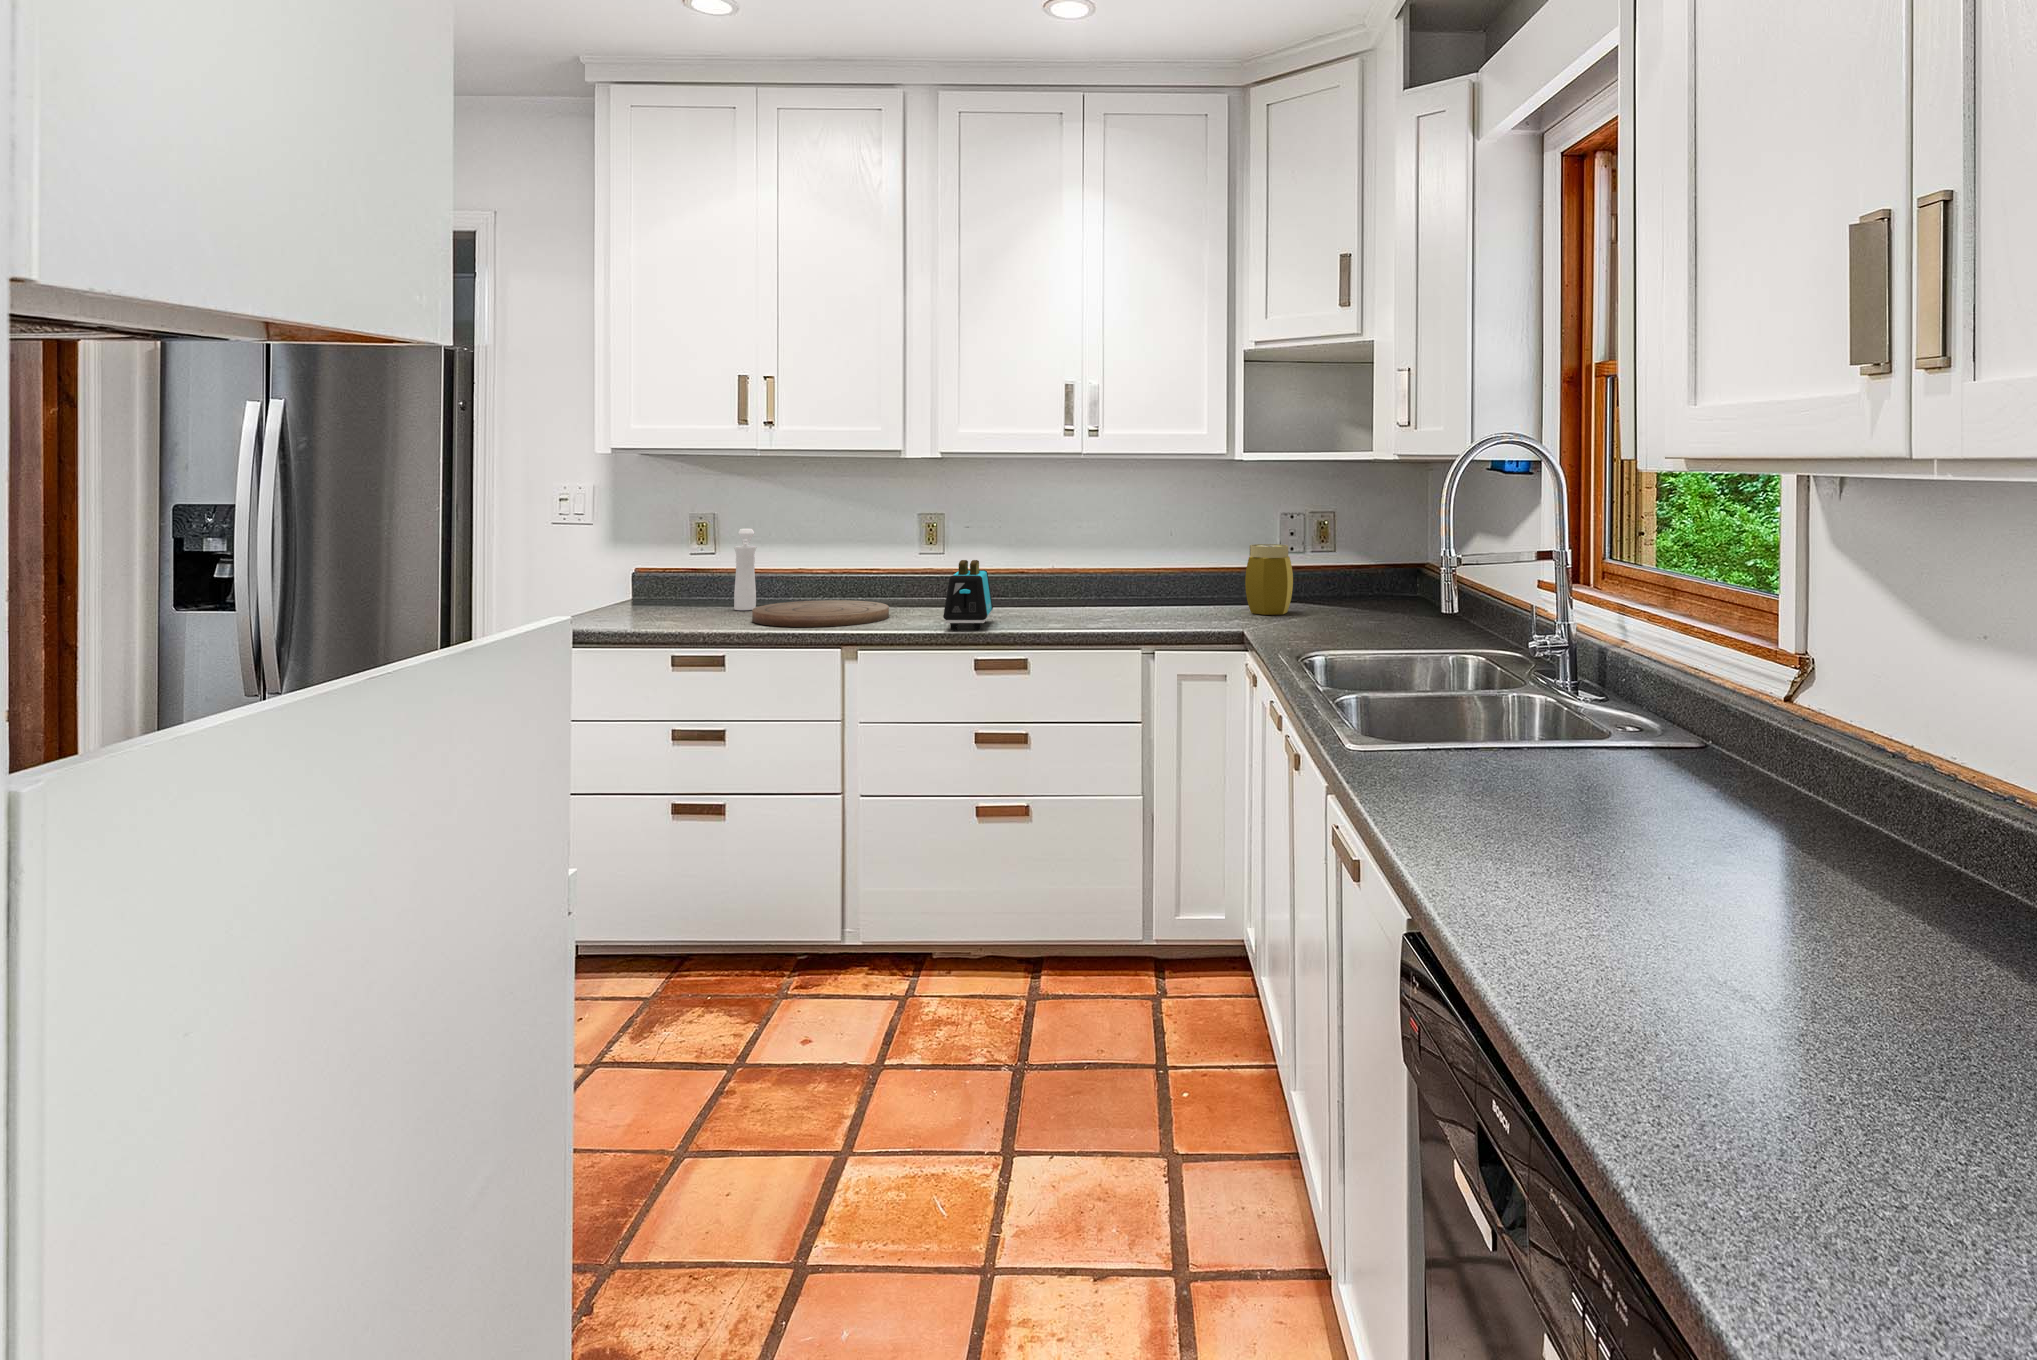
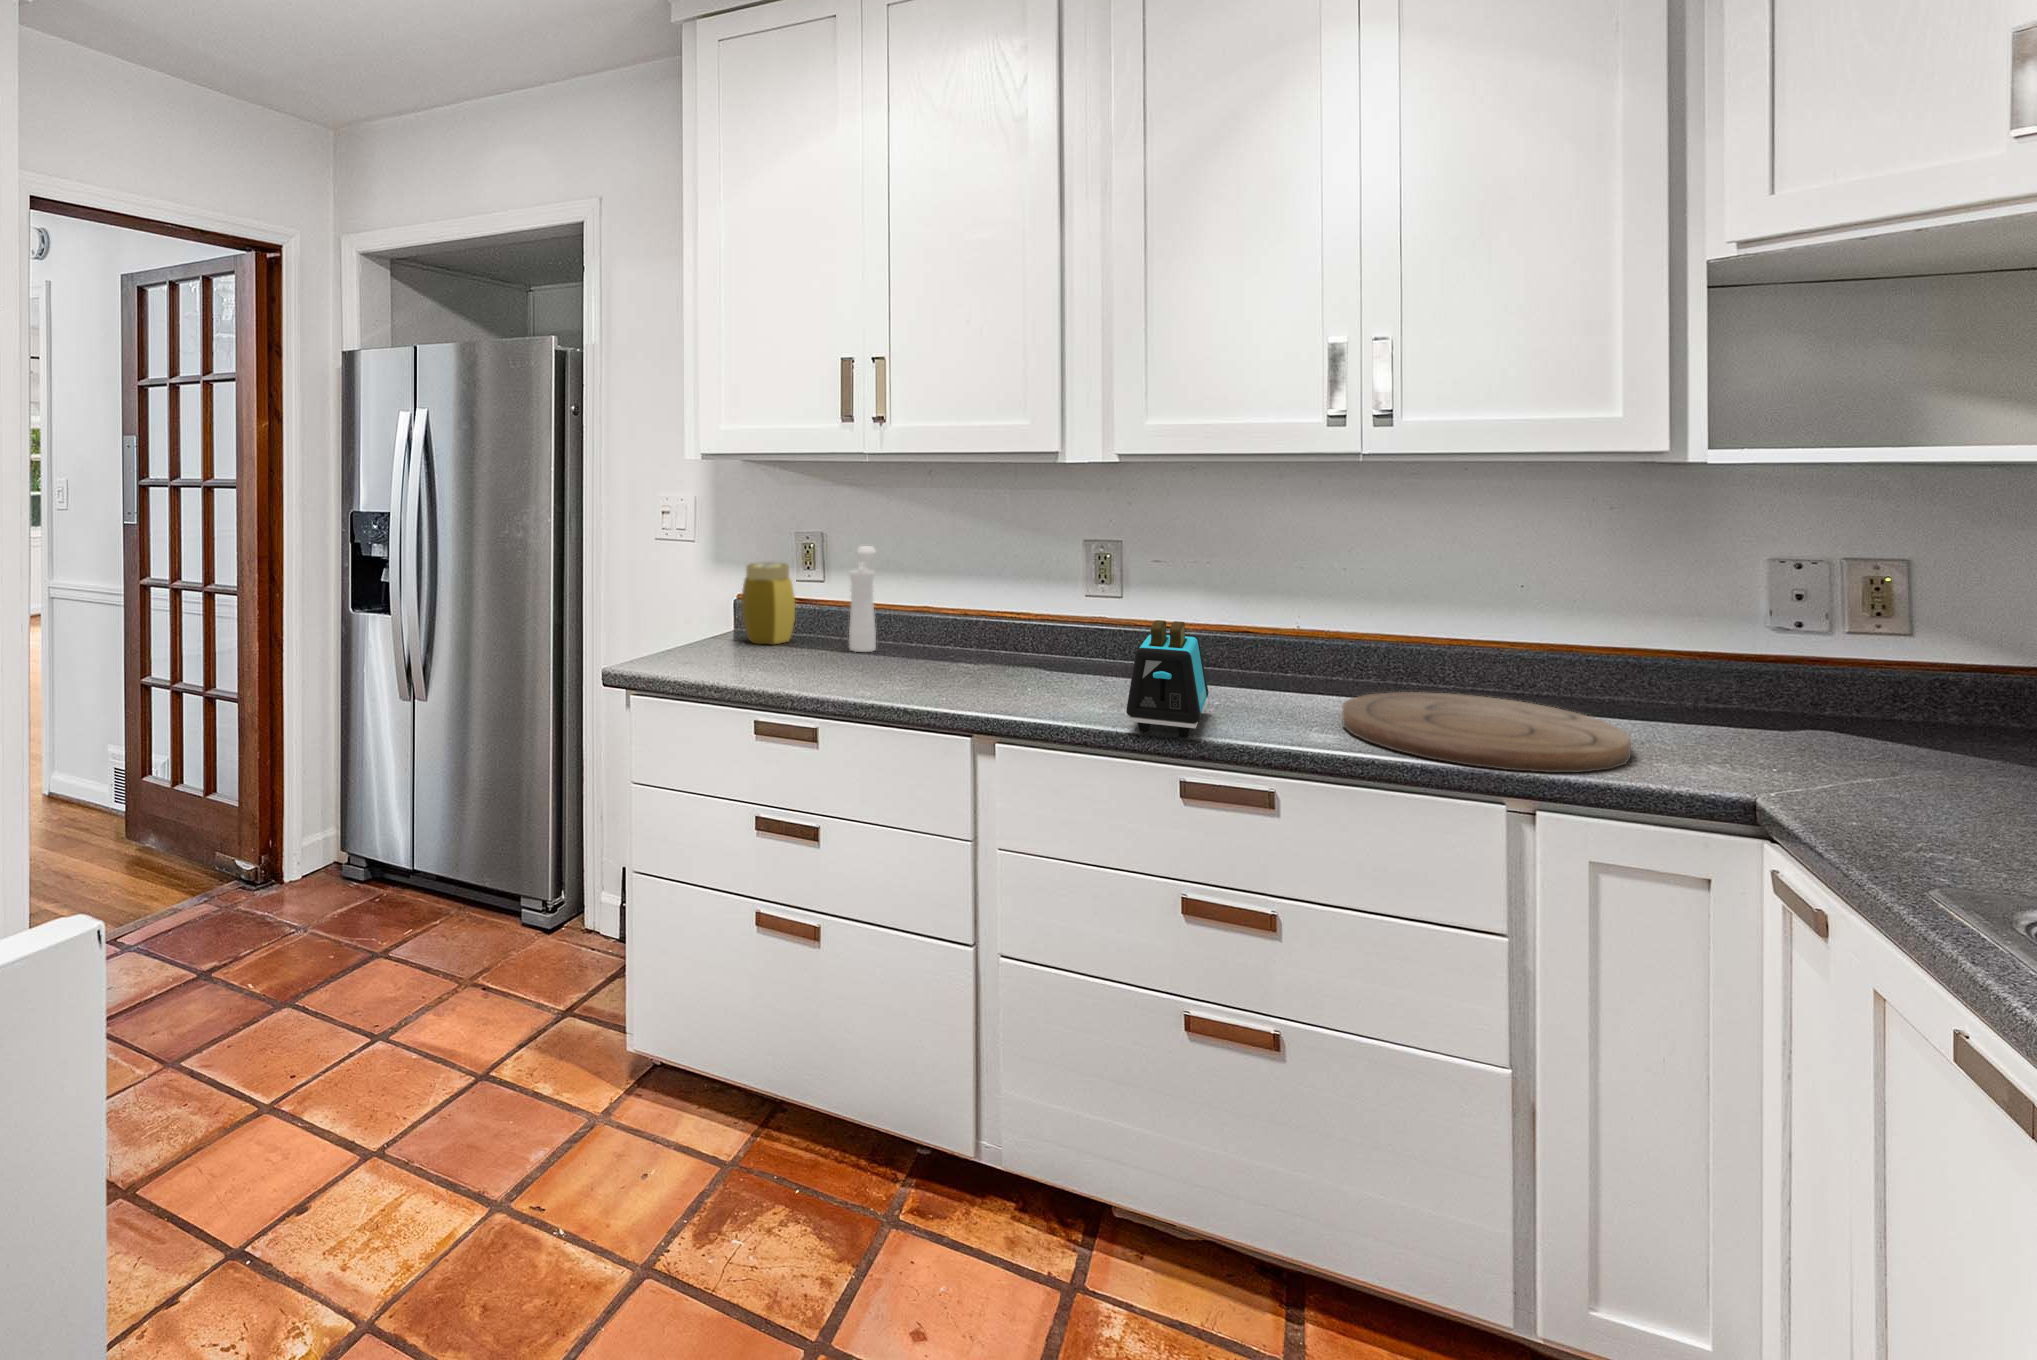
jar: present [1245,544,1293,615] -> present [741,562,795,644]
cutting board: present [752,600,889,627] -> present [1342,692,1631,773]

